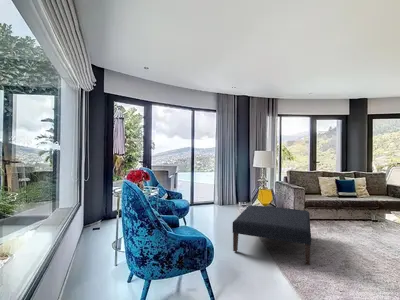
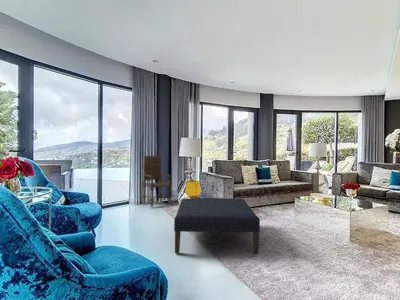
armchair: none [224,161,248,210] -> present [142,155,171,208]

